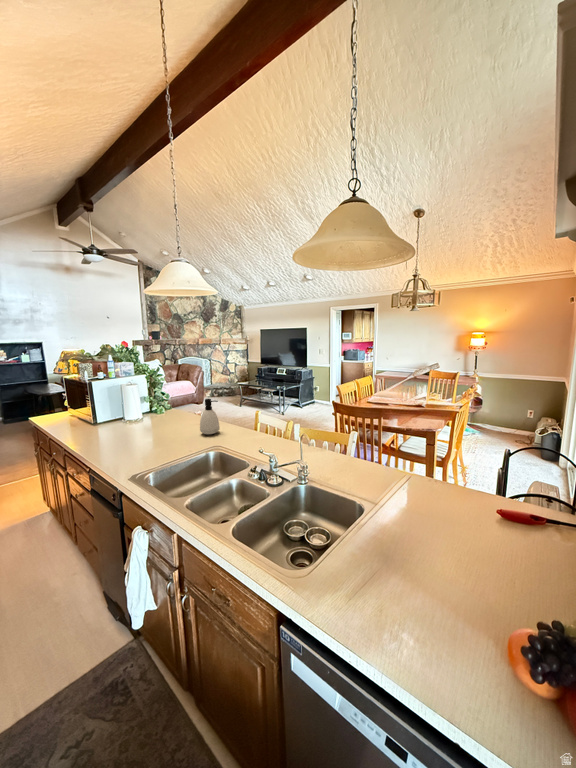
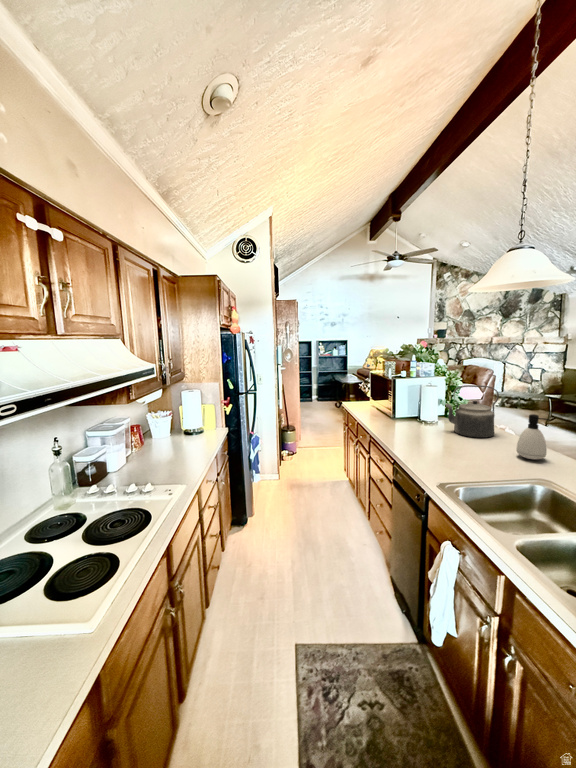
kettle: none [144,380,188,427] -> present [446,385,499,438]

